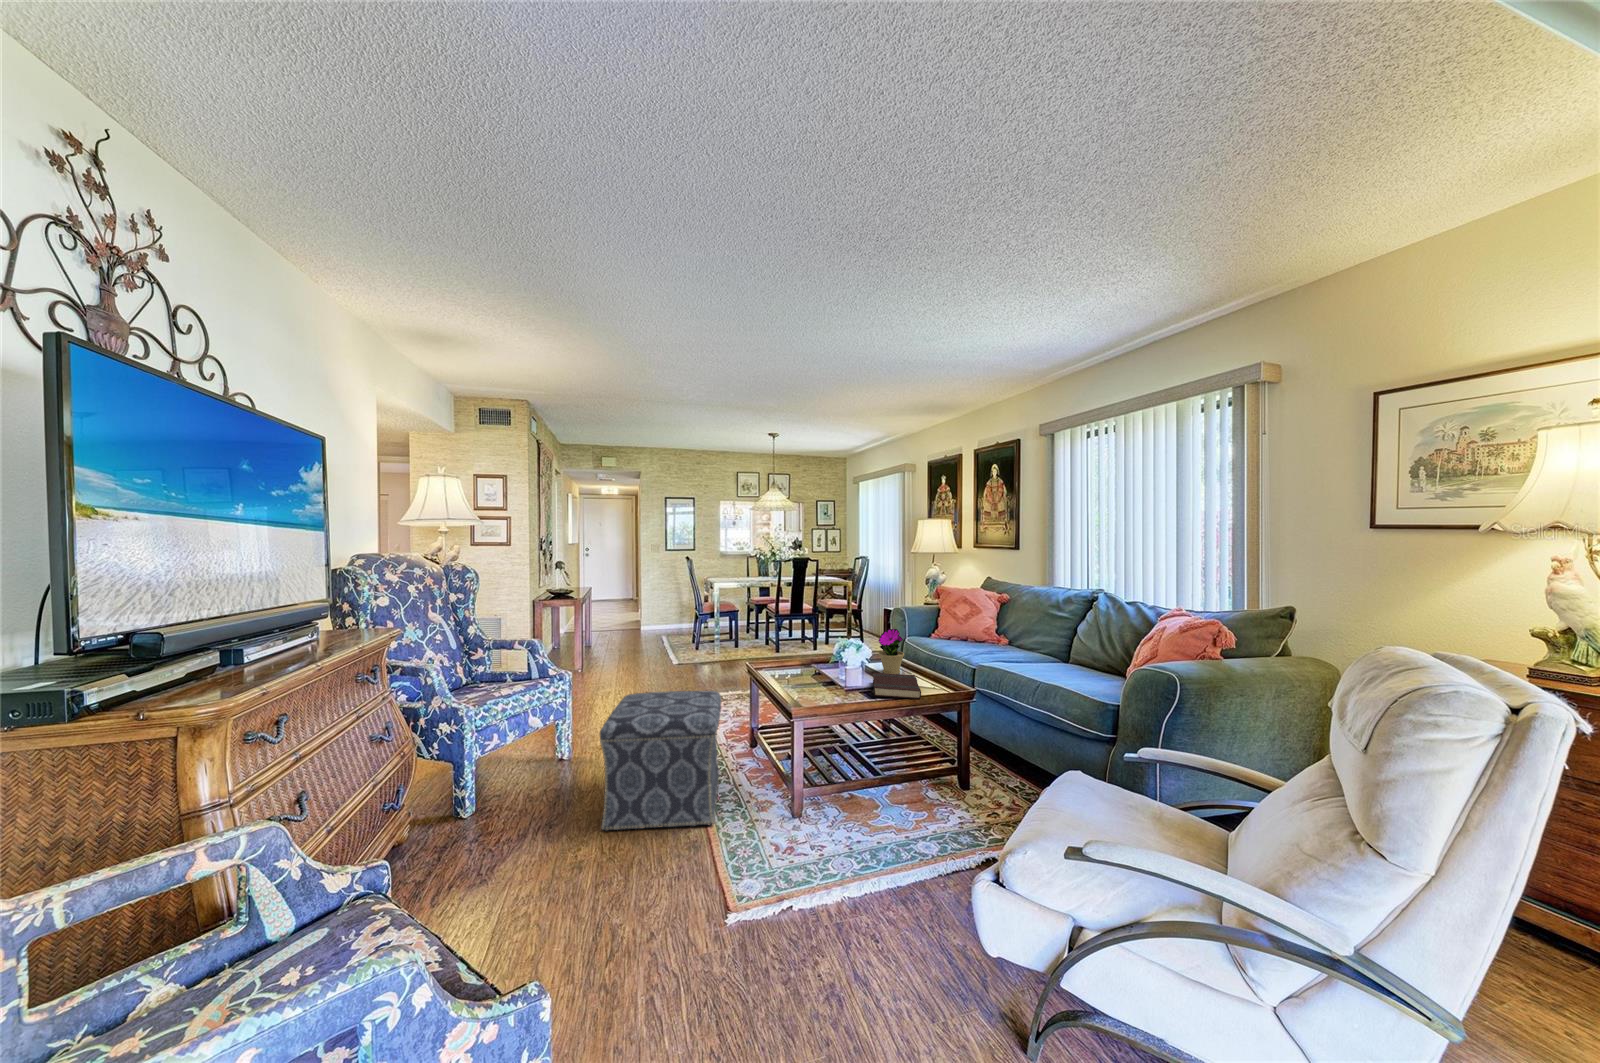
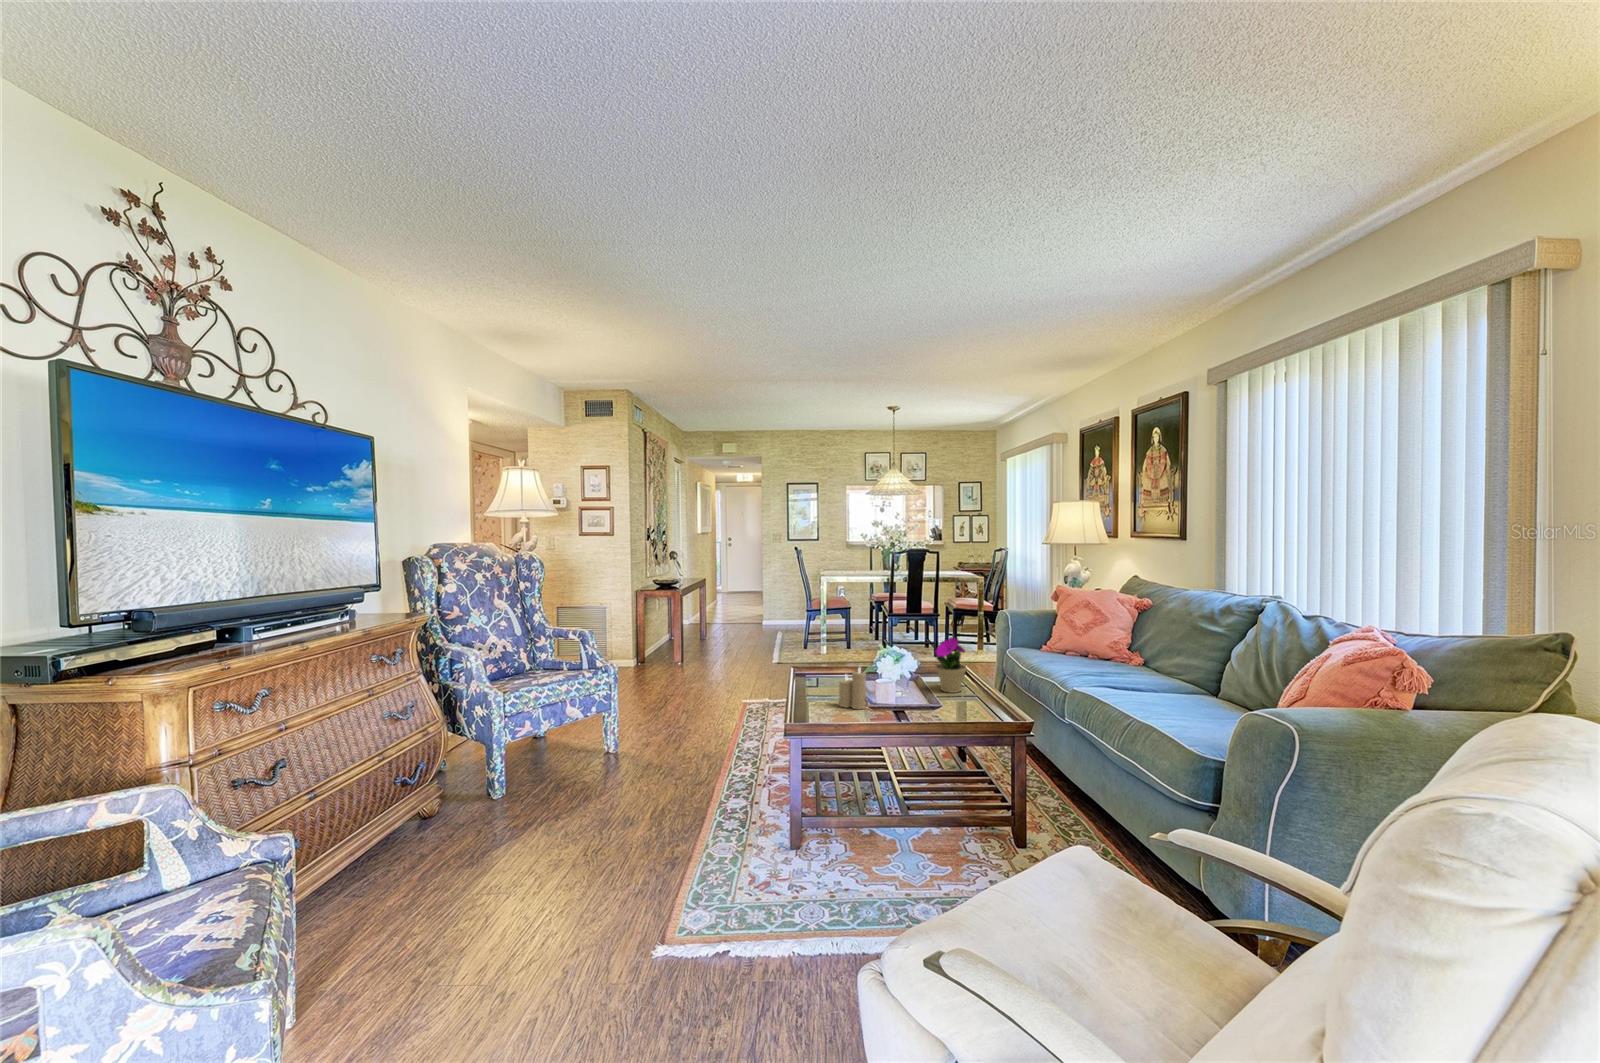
candle: none [814,657,838,693] -> present [839,668,866,709]
book: present [873,673,921,699] -> none [901,689,969,727]
ottoman: present [600,691,721,831] -> none [597,691,744,840]

